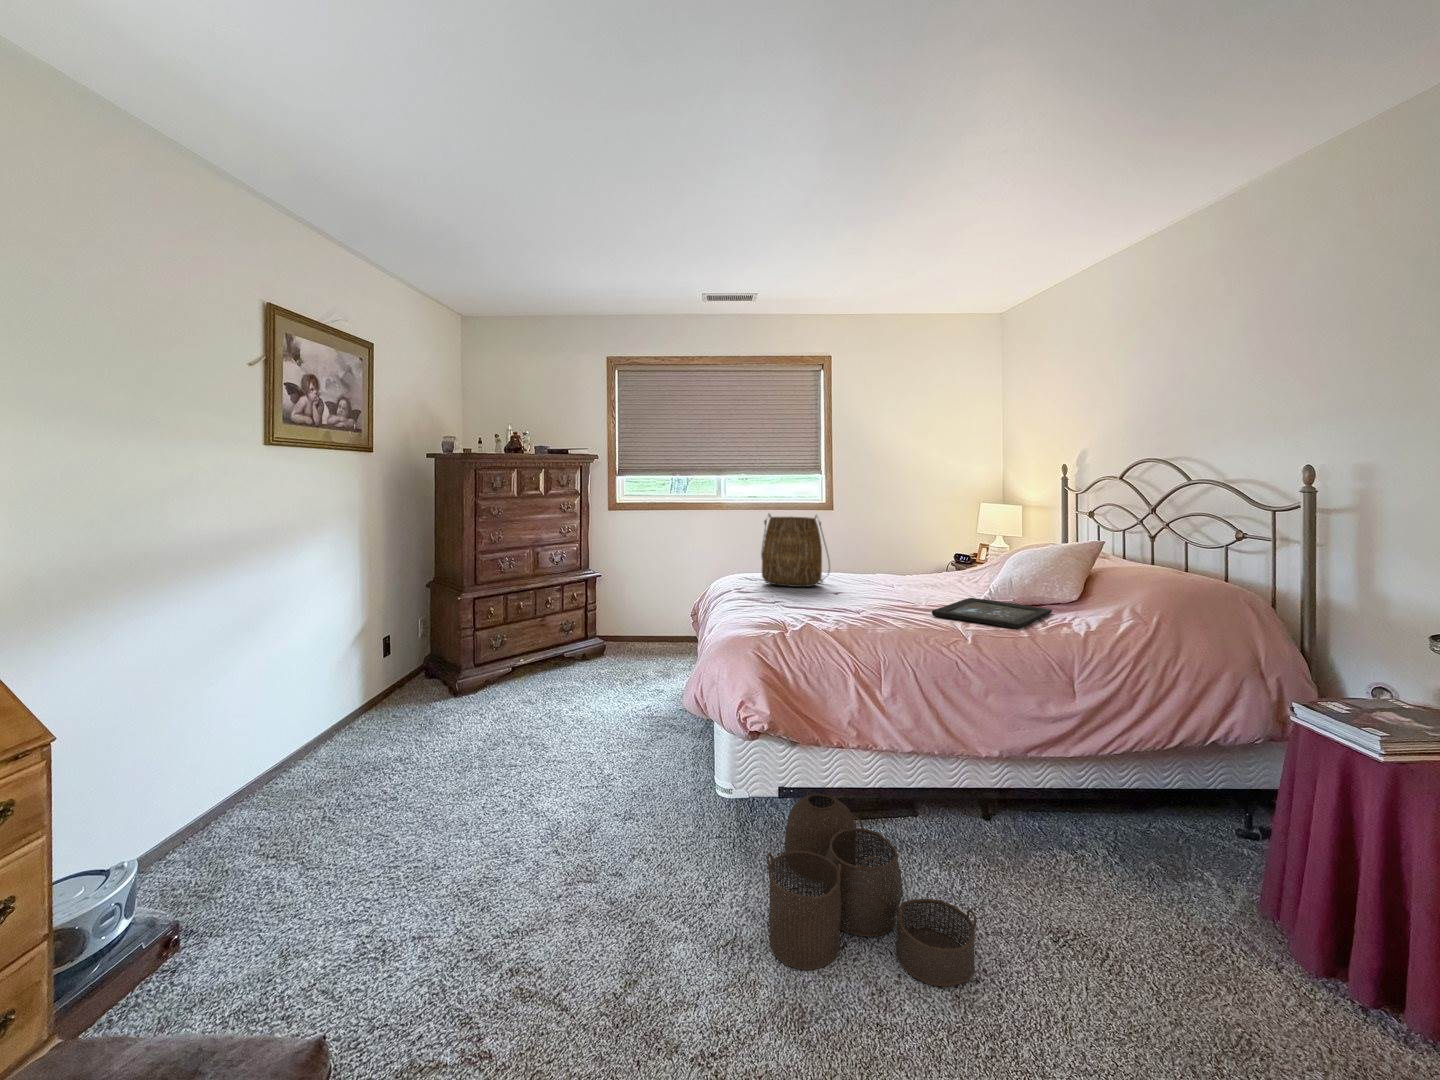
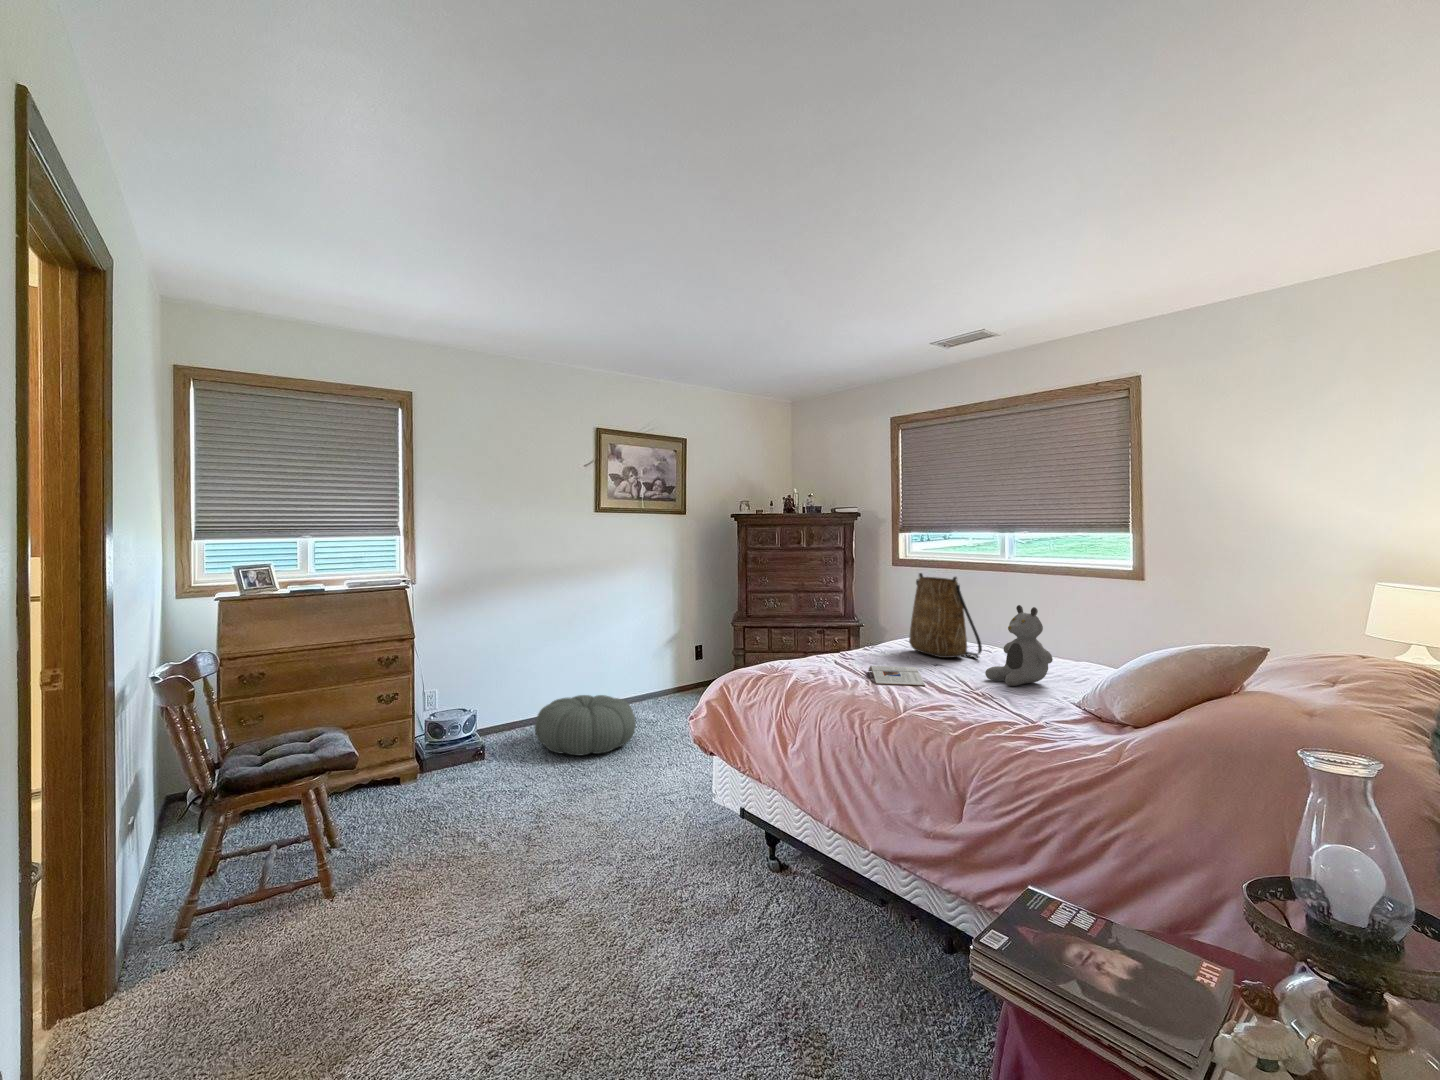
teddy bear: none [886,534,937,598] -> present [985,605,1053,686]
magazine: none [823,596,894,616] -> present [868,666,925,686]
tray: present [932,598,1052,628] -> none [929,690,1093,729]
pouf: none [283,721,456,835] -> present [535,695,636,756]
woven basket: present [767,790,977,987] -> none [582,816,749,992]

